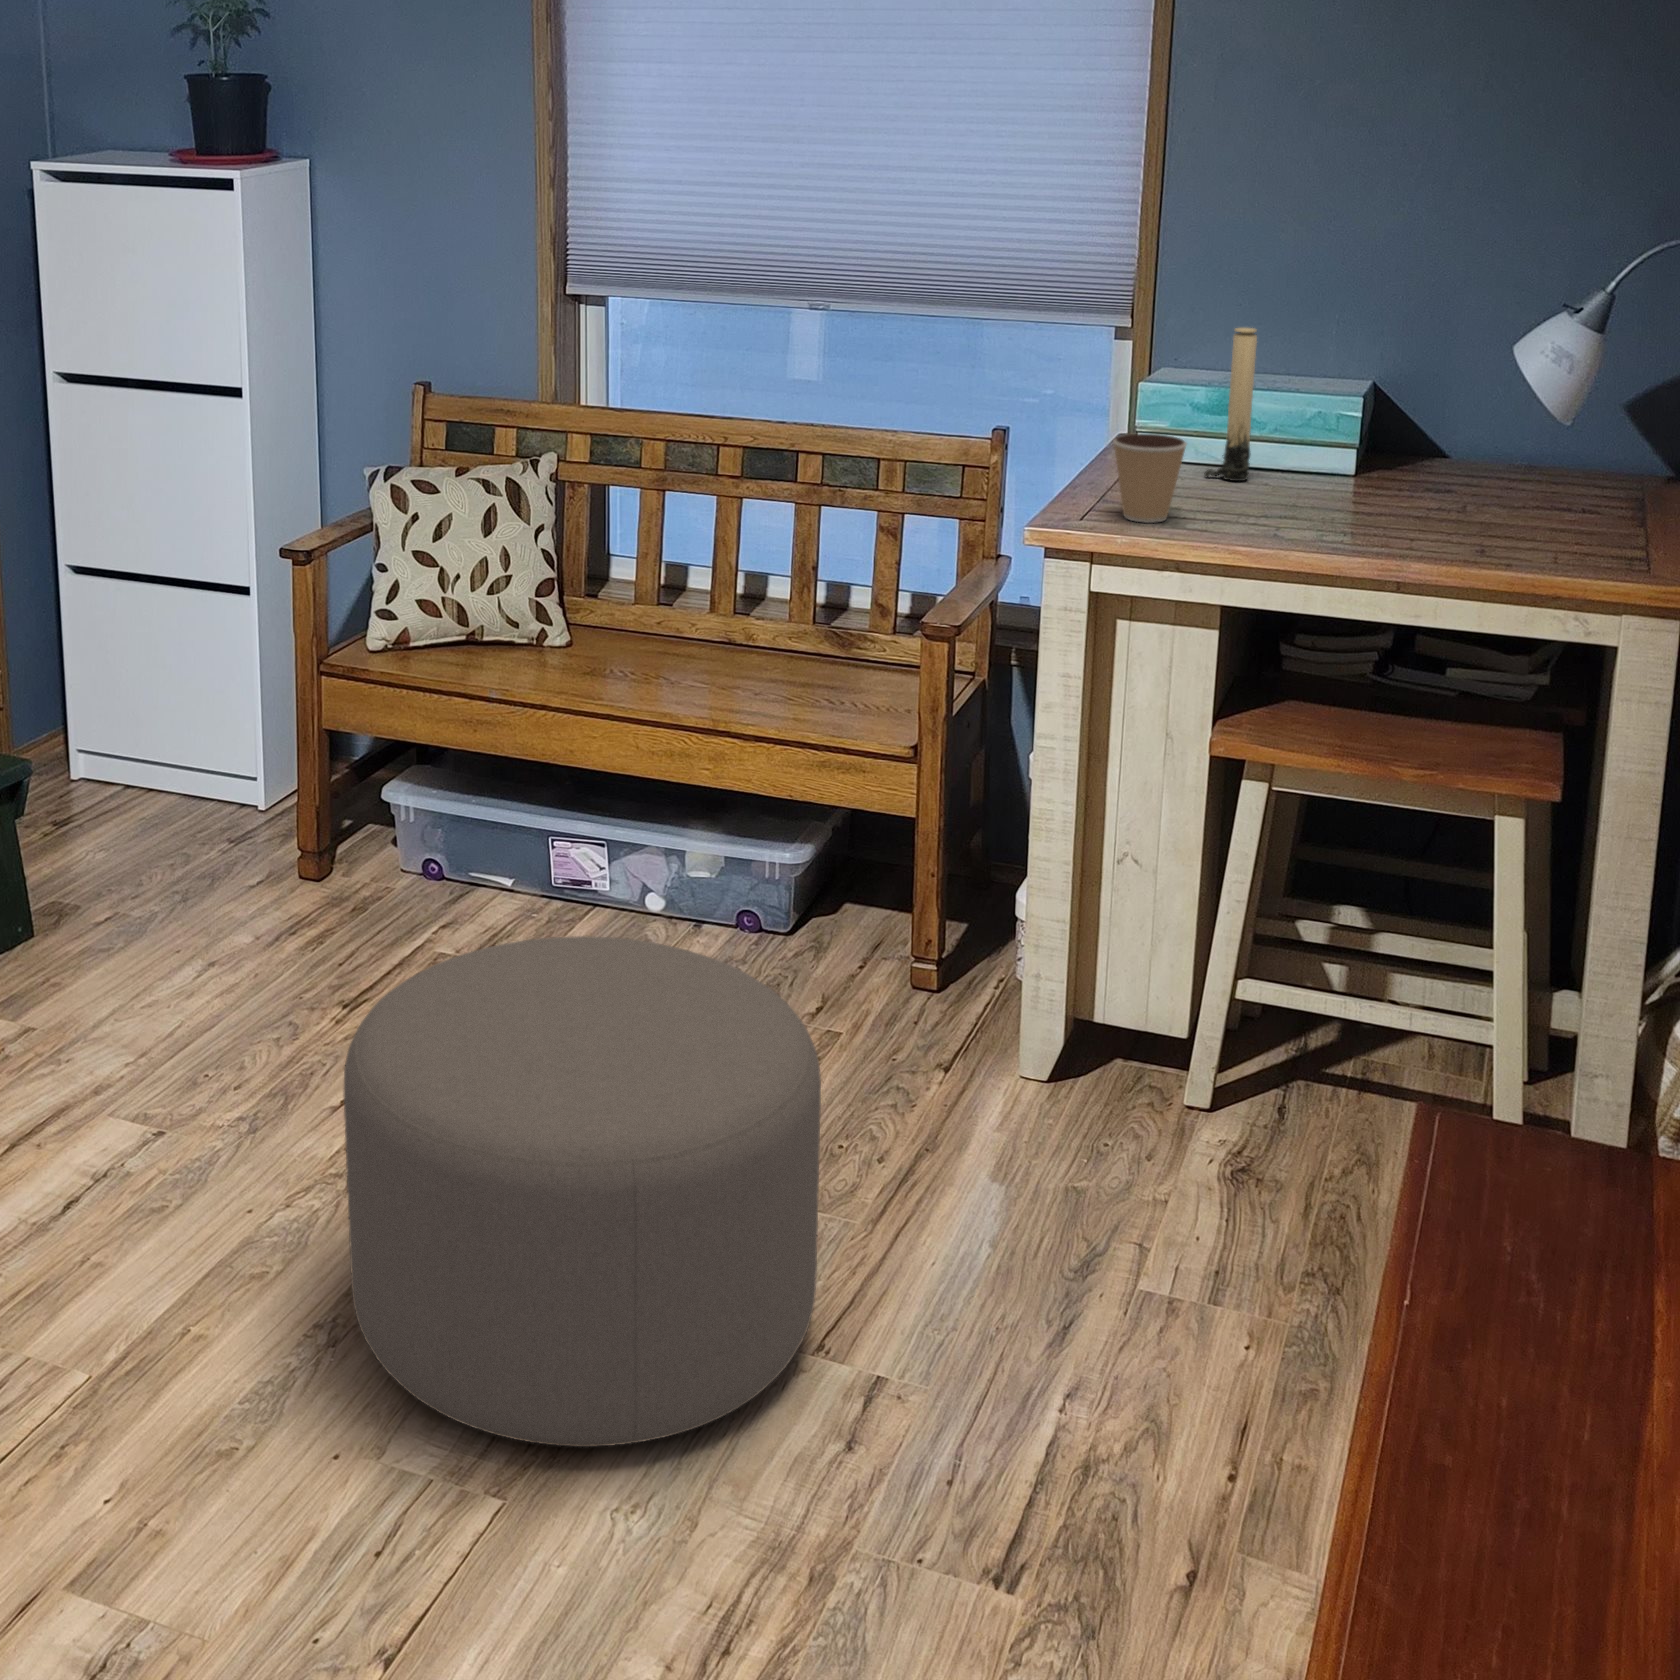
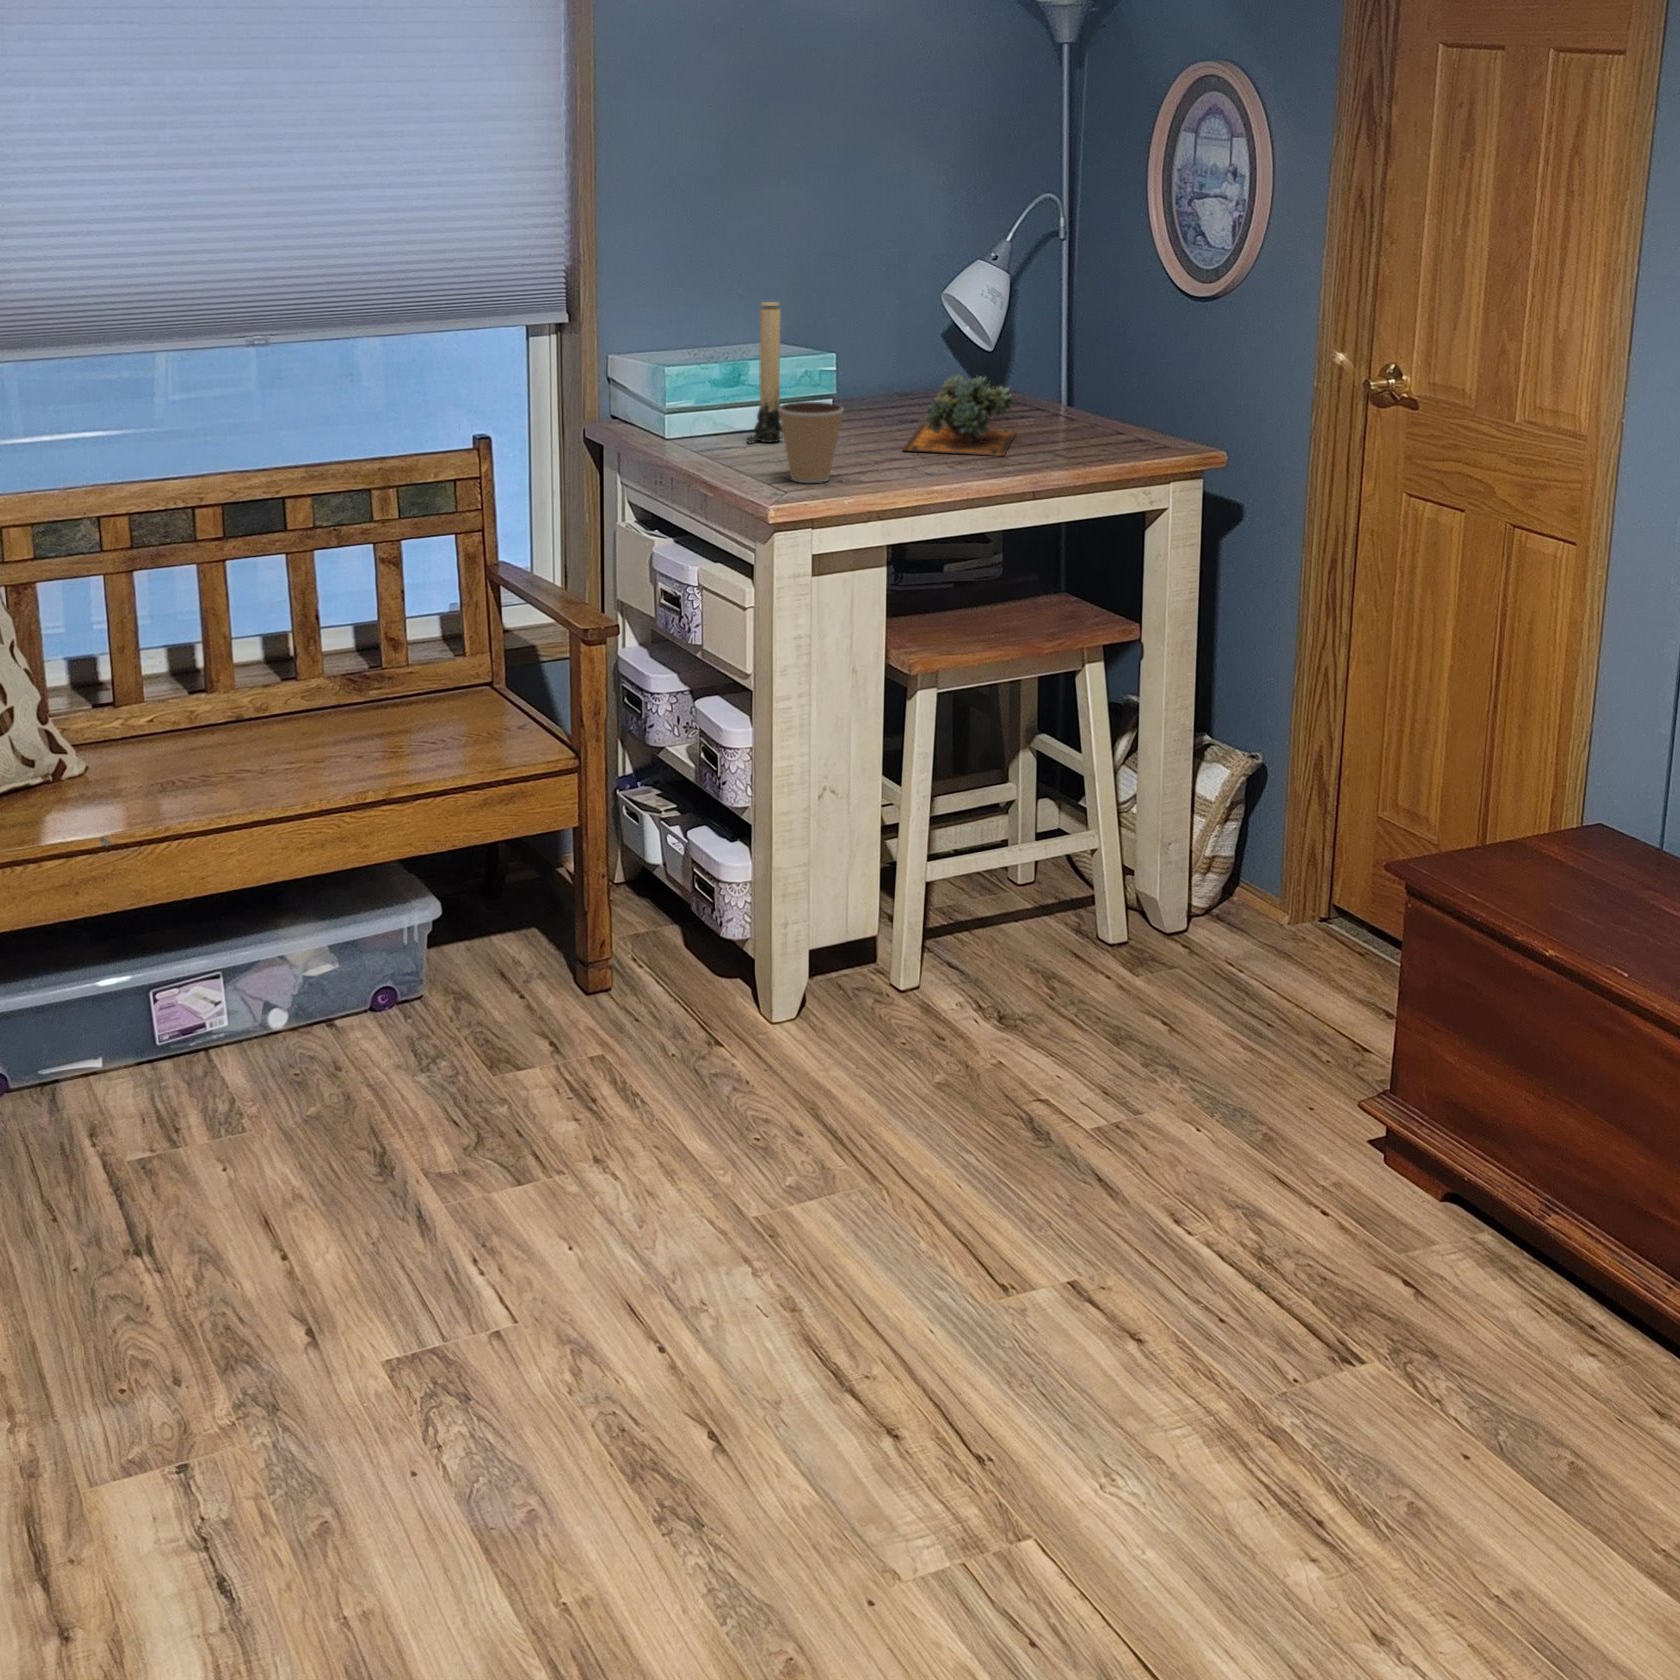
succulent plant: none [1331,439,1533,540] -> present [903,374,1016,456]
ottoman: present [344,936,821,1447] -> none [582,975,1087,1518]

